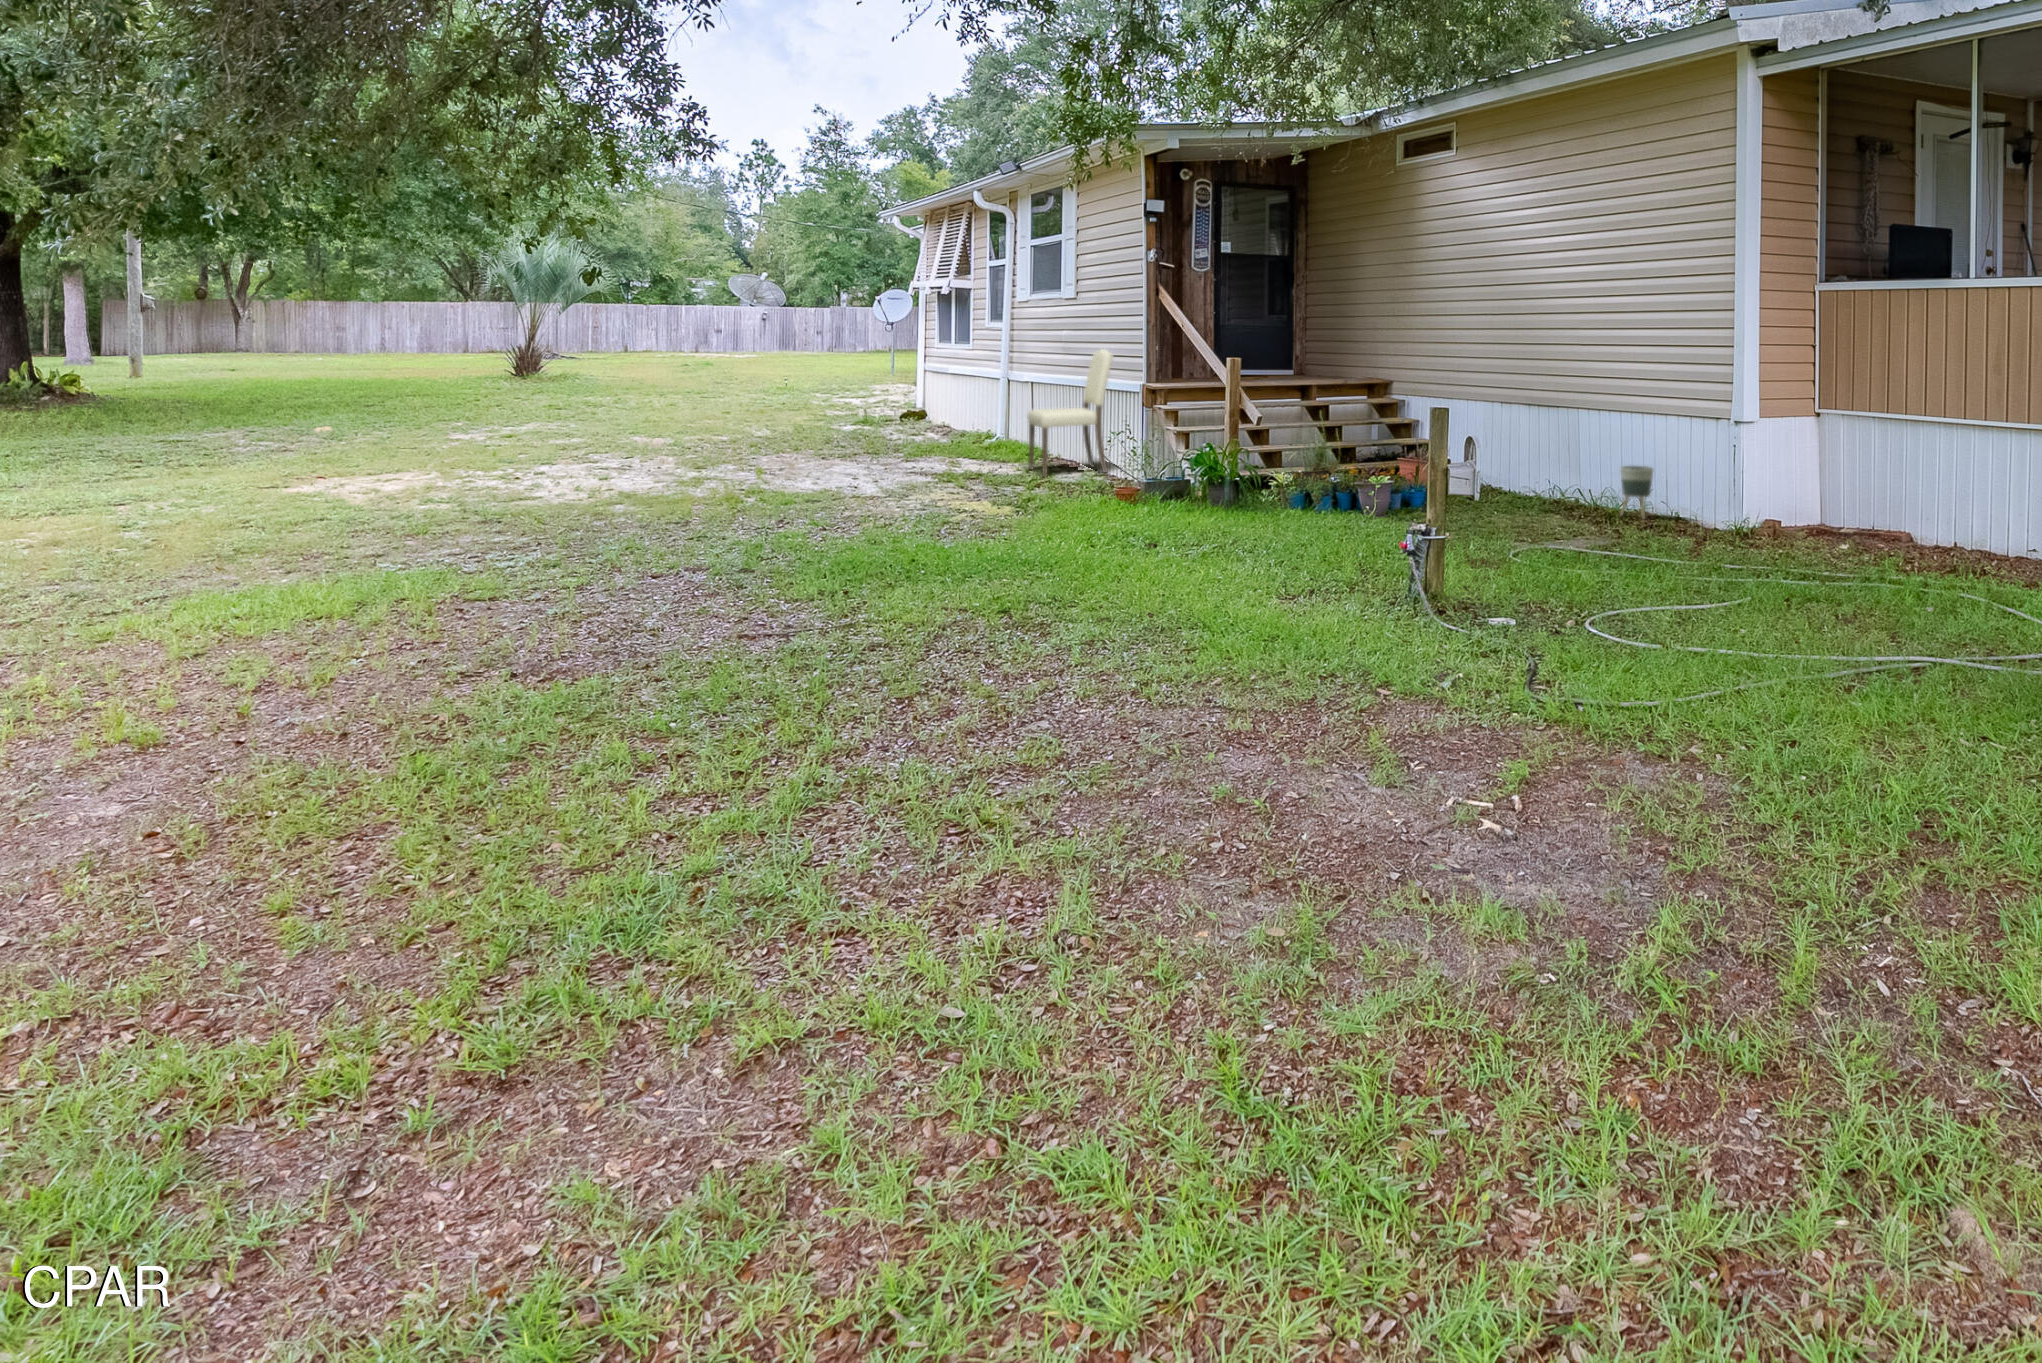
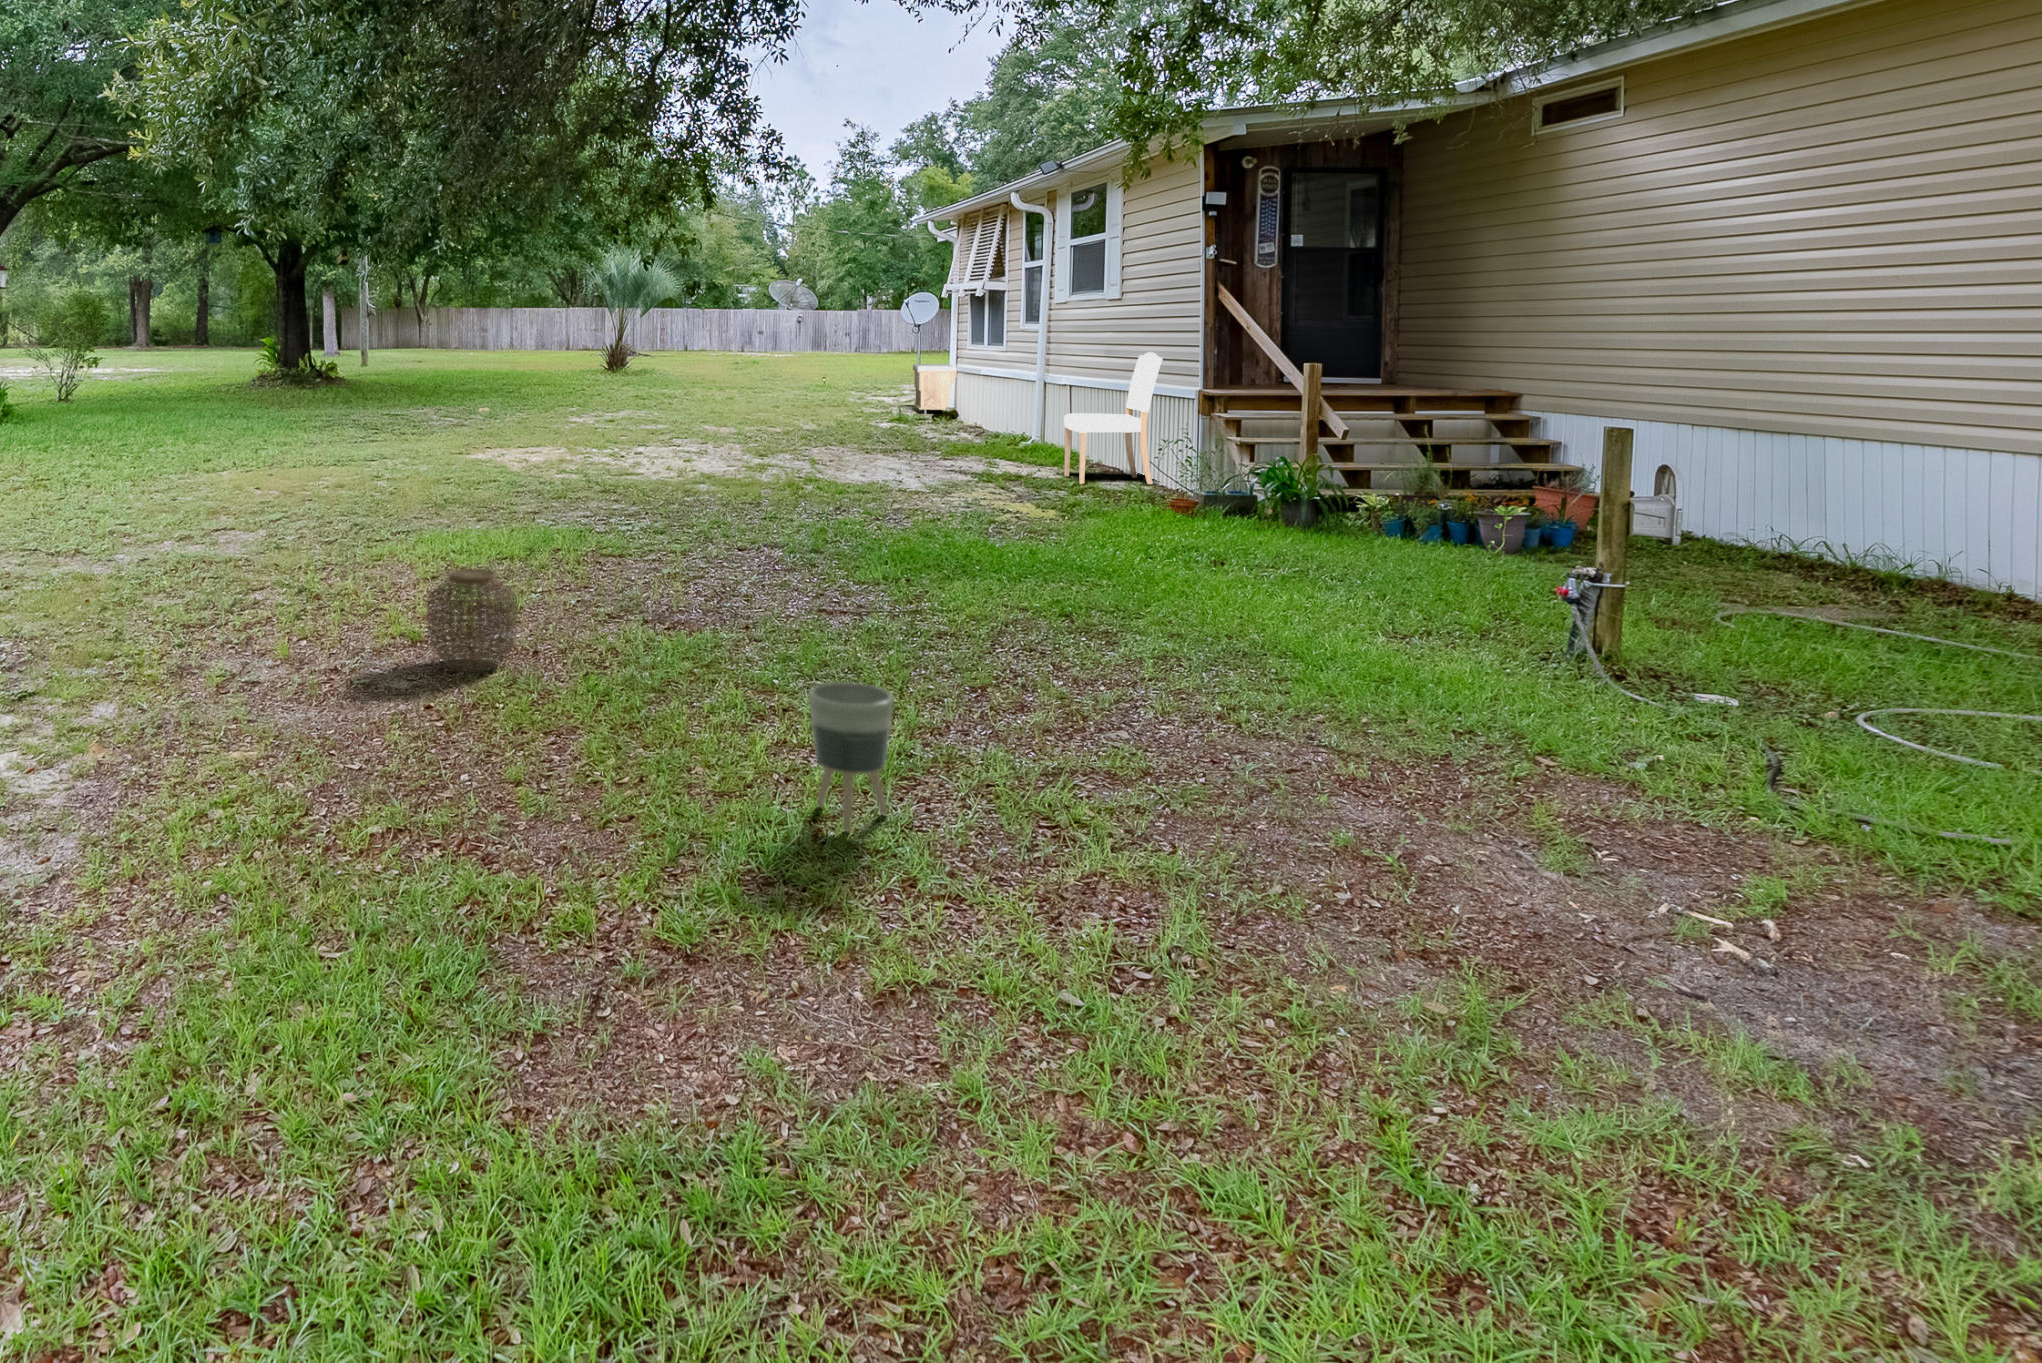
storage bench: none [884,360,929,411] -> present [913,364,957,414]
planter: present [1620,466,1653,518] -> present [809,682,893,831]
woven basket: none [98,698,276,856] -> present [427,569,517,672]

